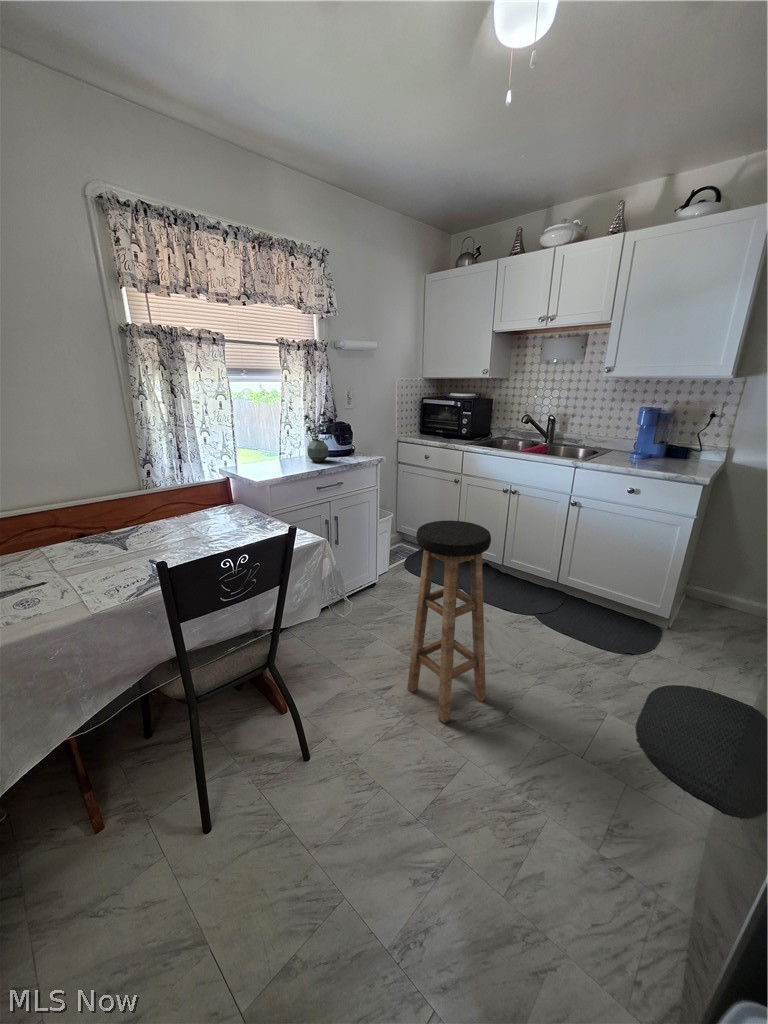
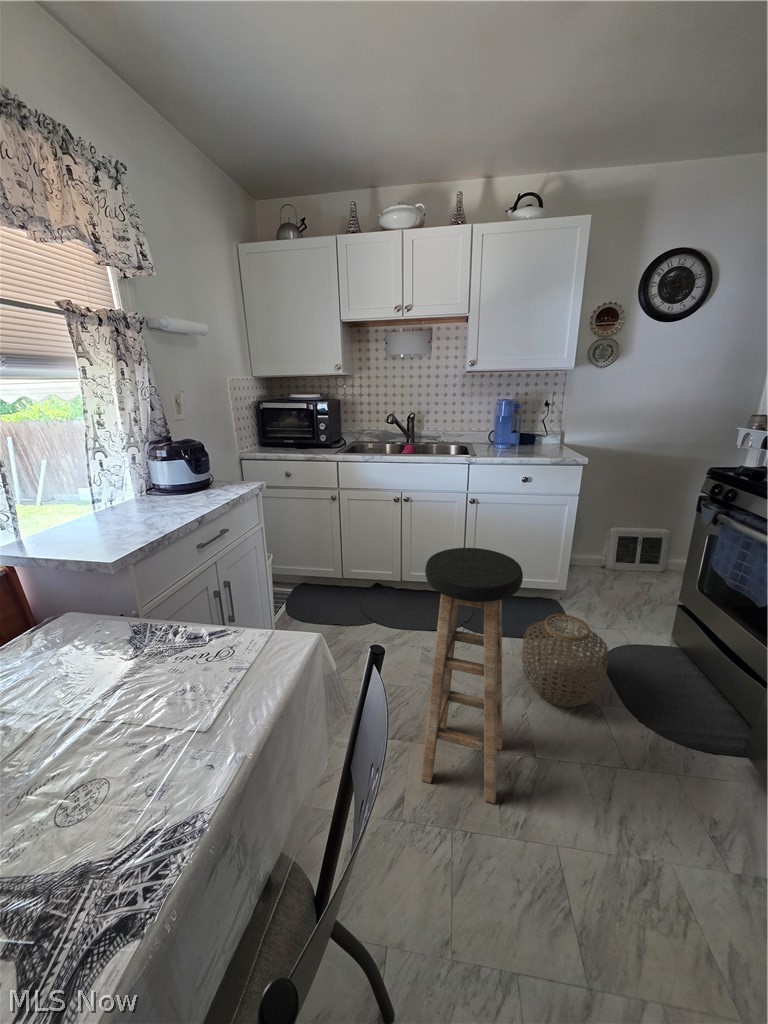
potted plant: present [304,411,335,462] -> none [136,424,198,505]
woven basket: none [540,617,626,708] -> present [522,614,609,707]

